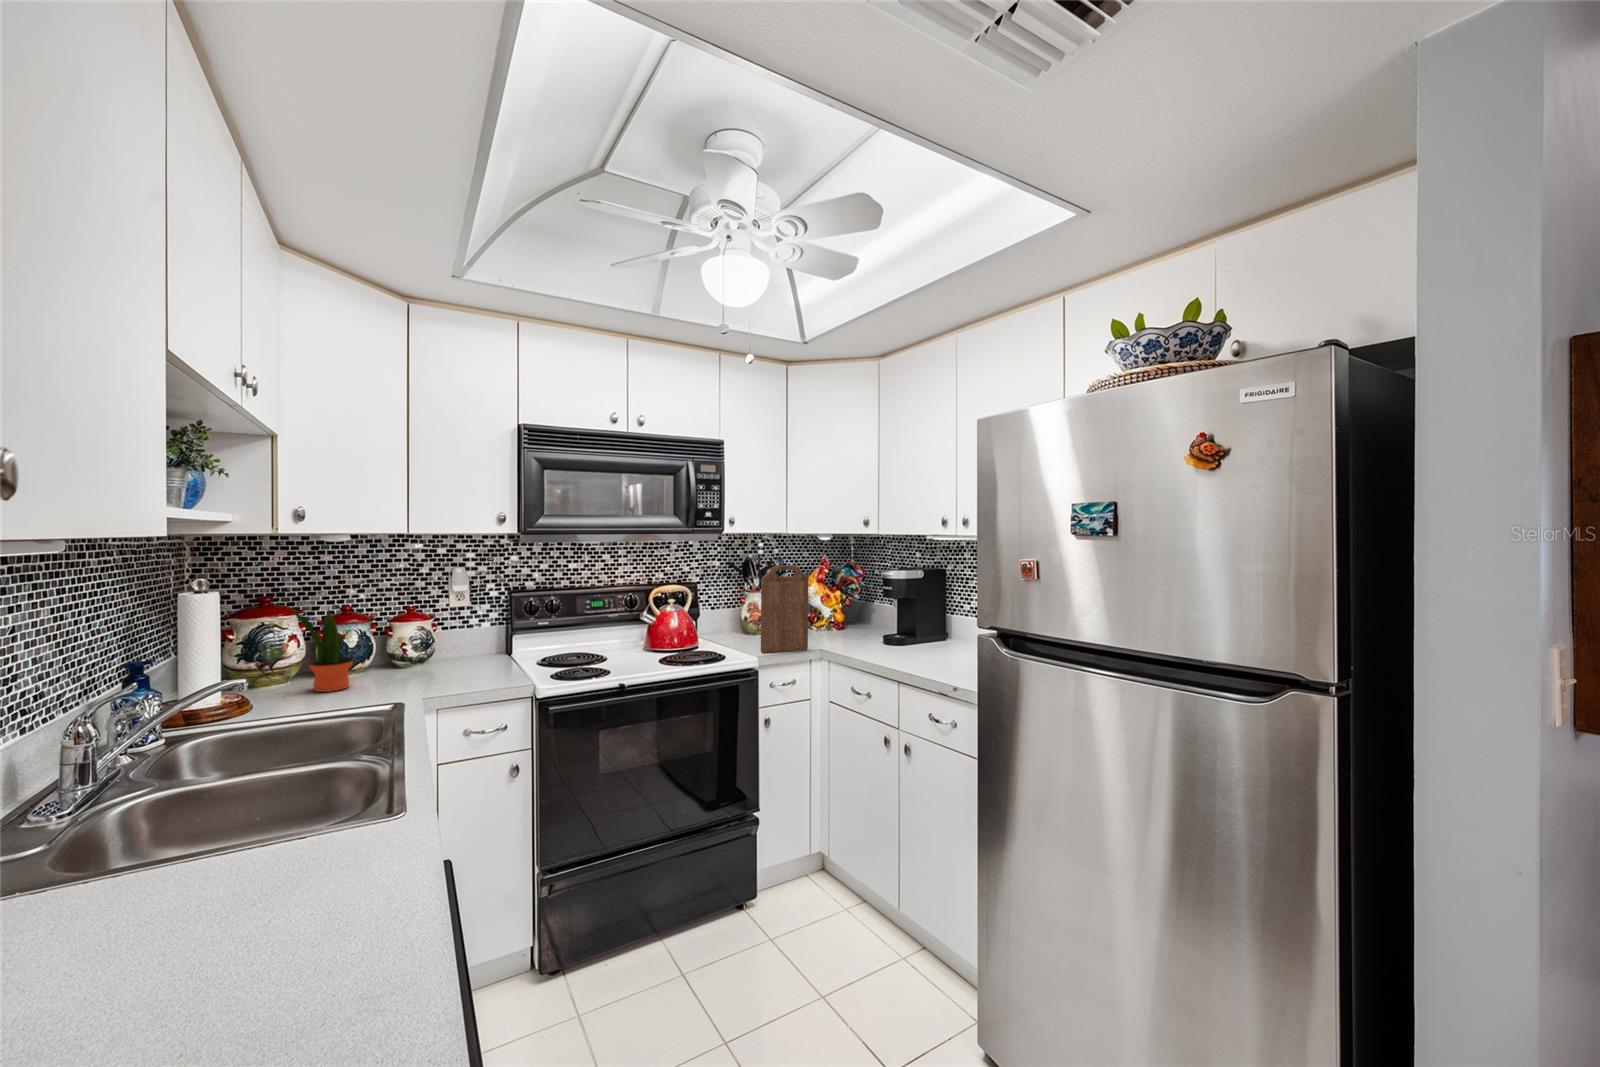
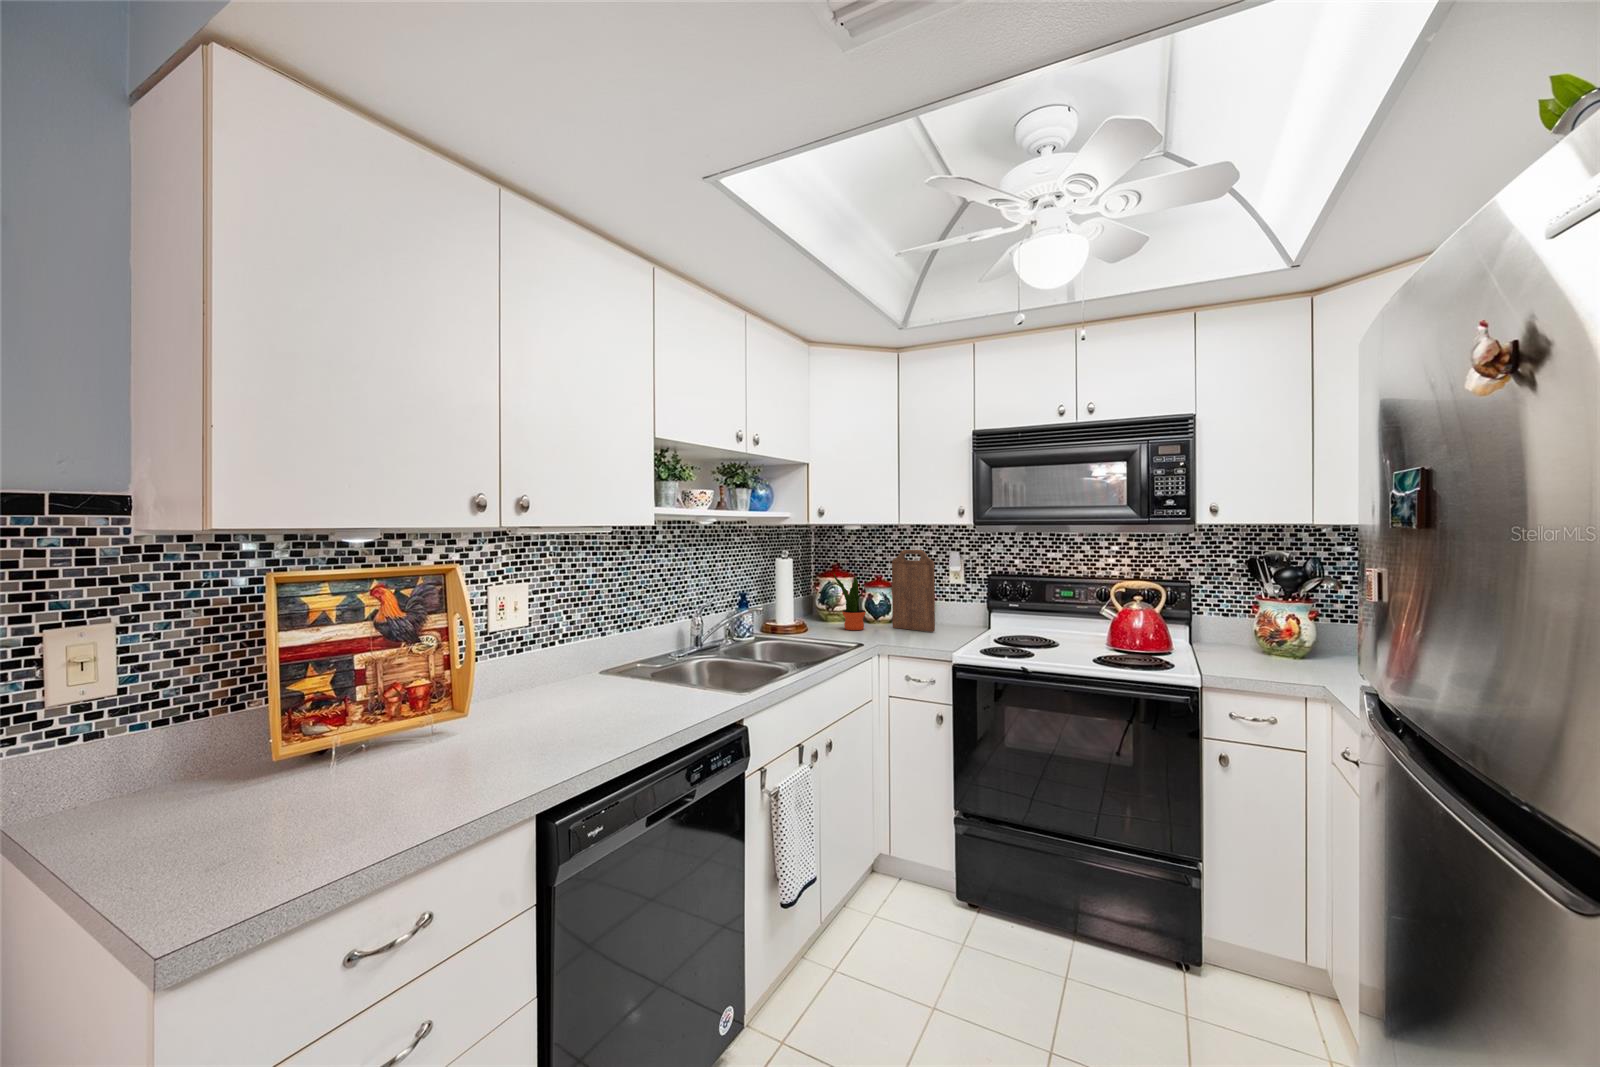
cutting board: present [761,565,808,653] -> present [892,550,935,632]

